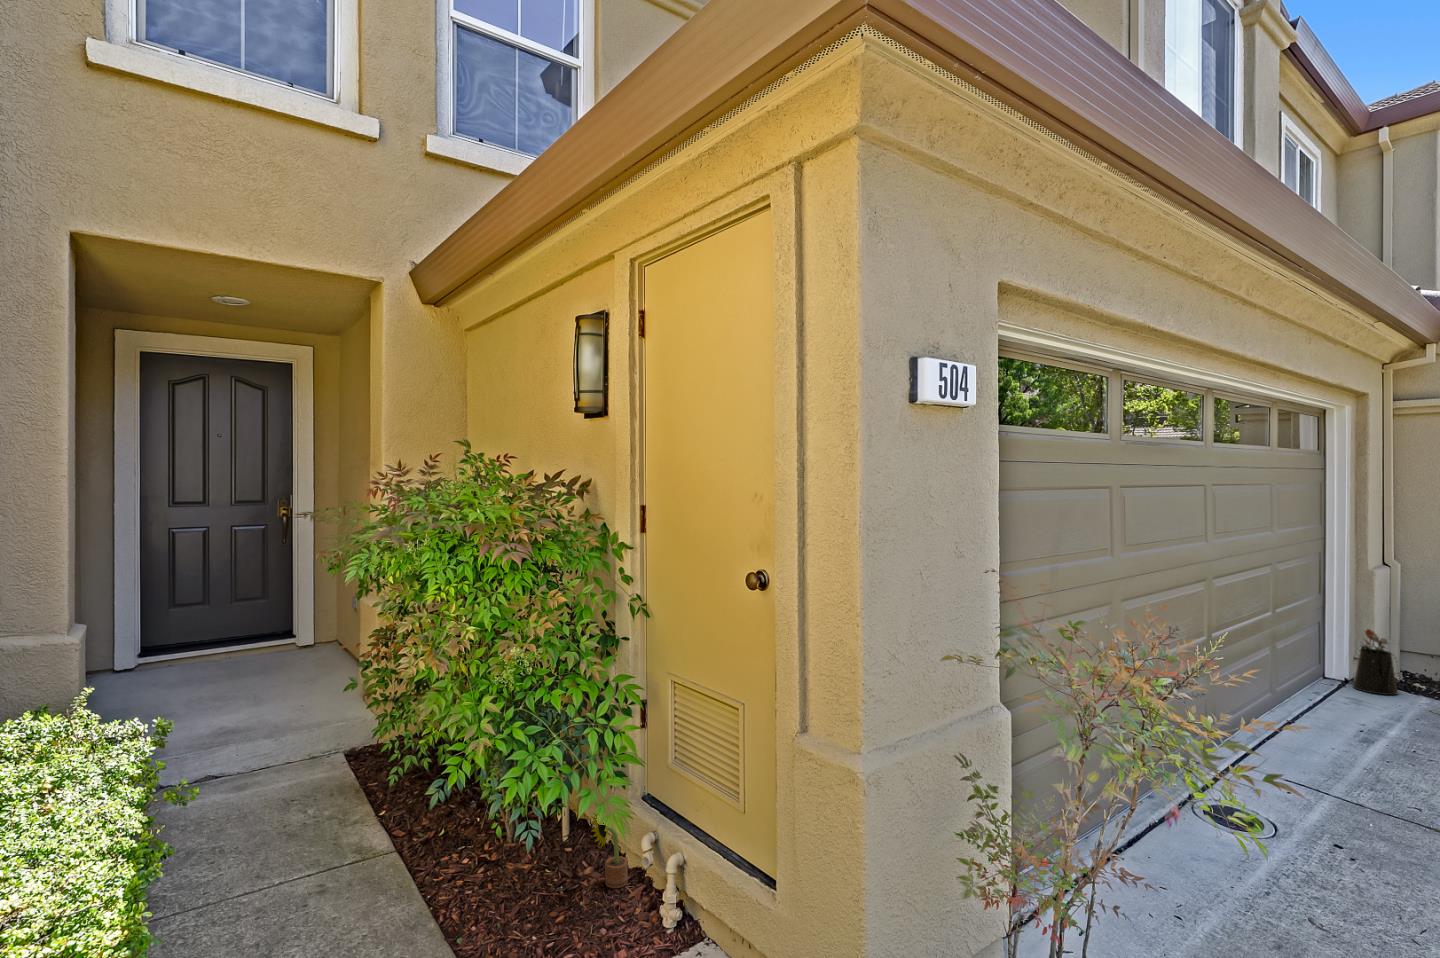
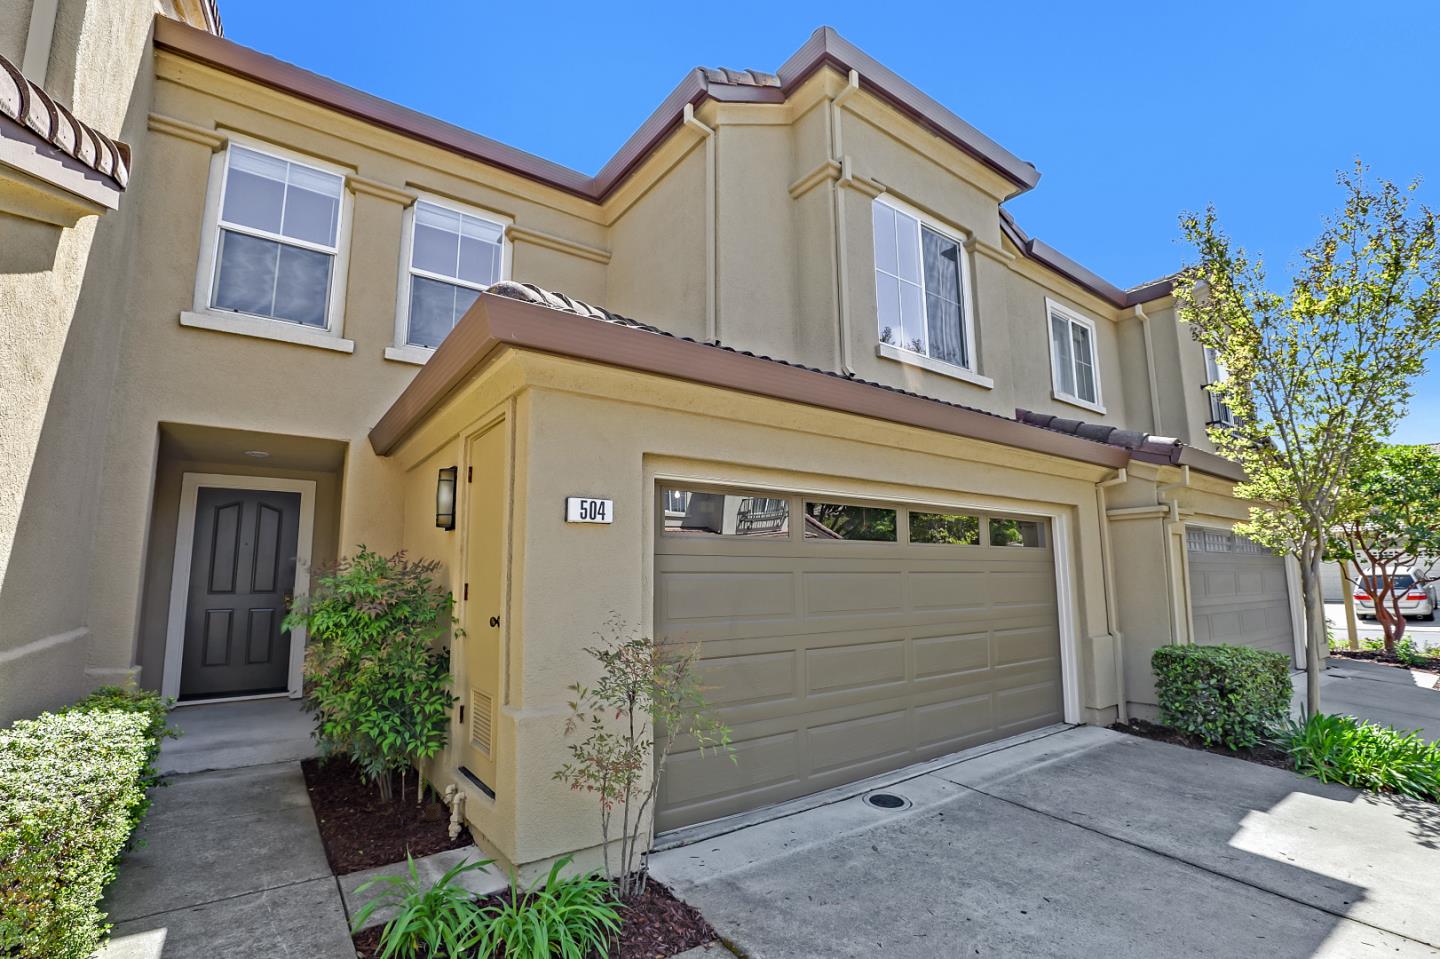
watering can: present [1353,629,1399,695] -> none [1076,681,1106,733]

